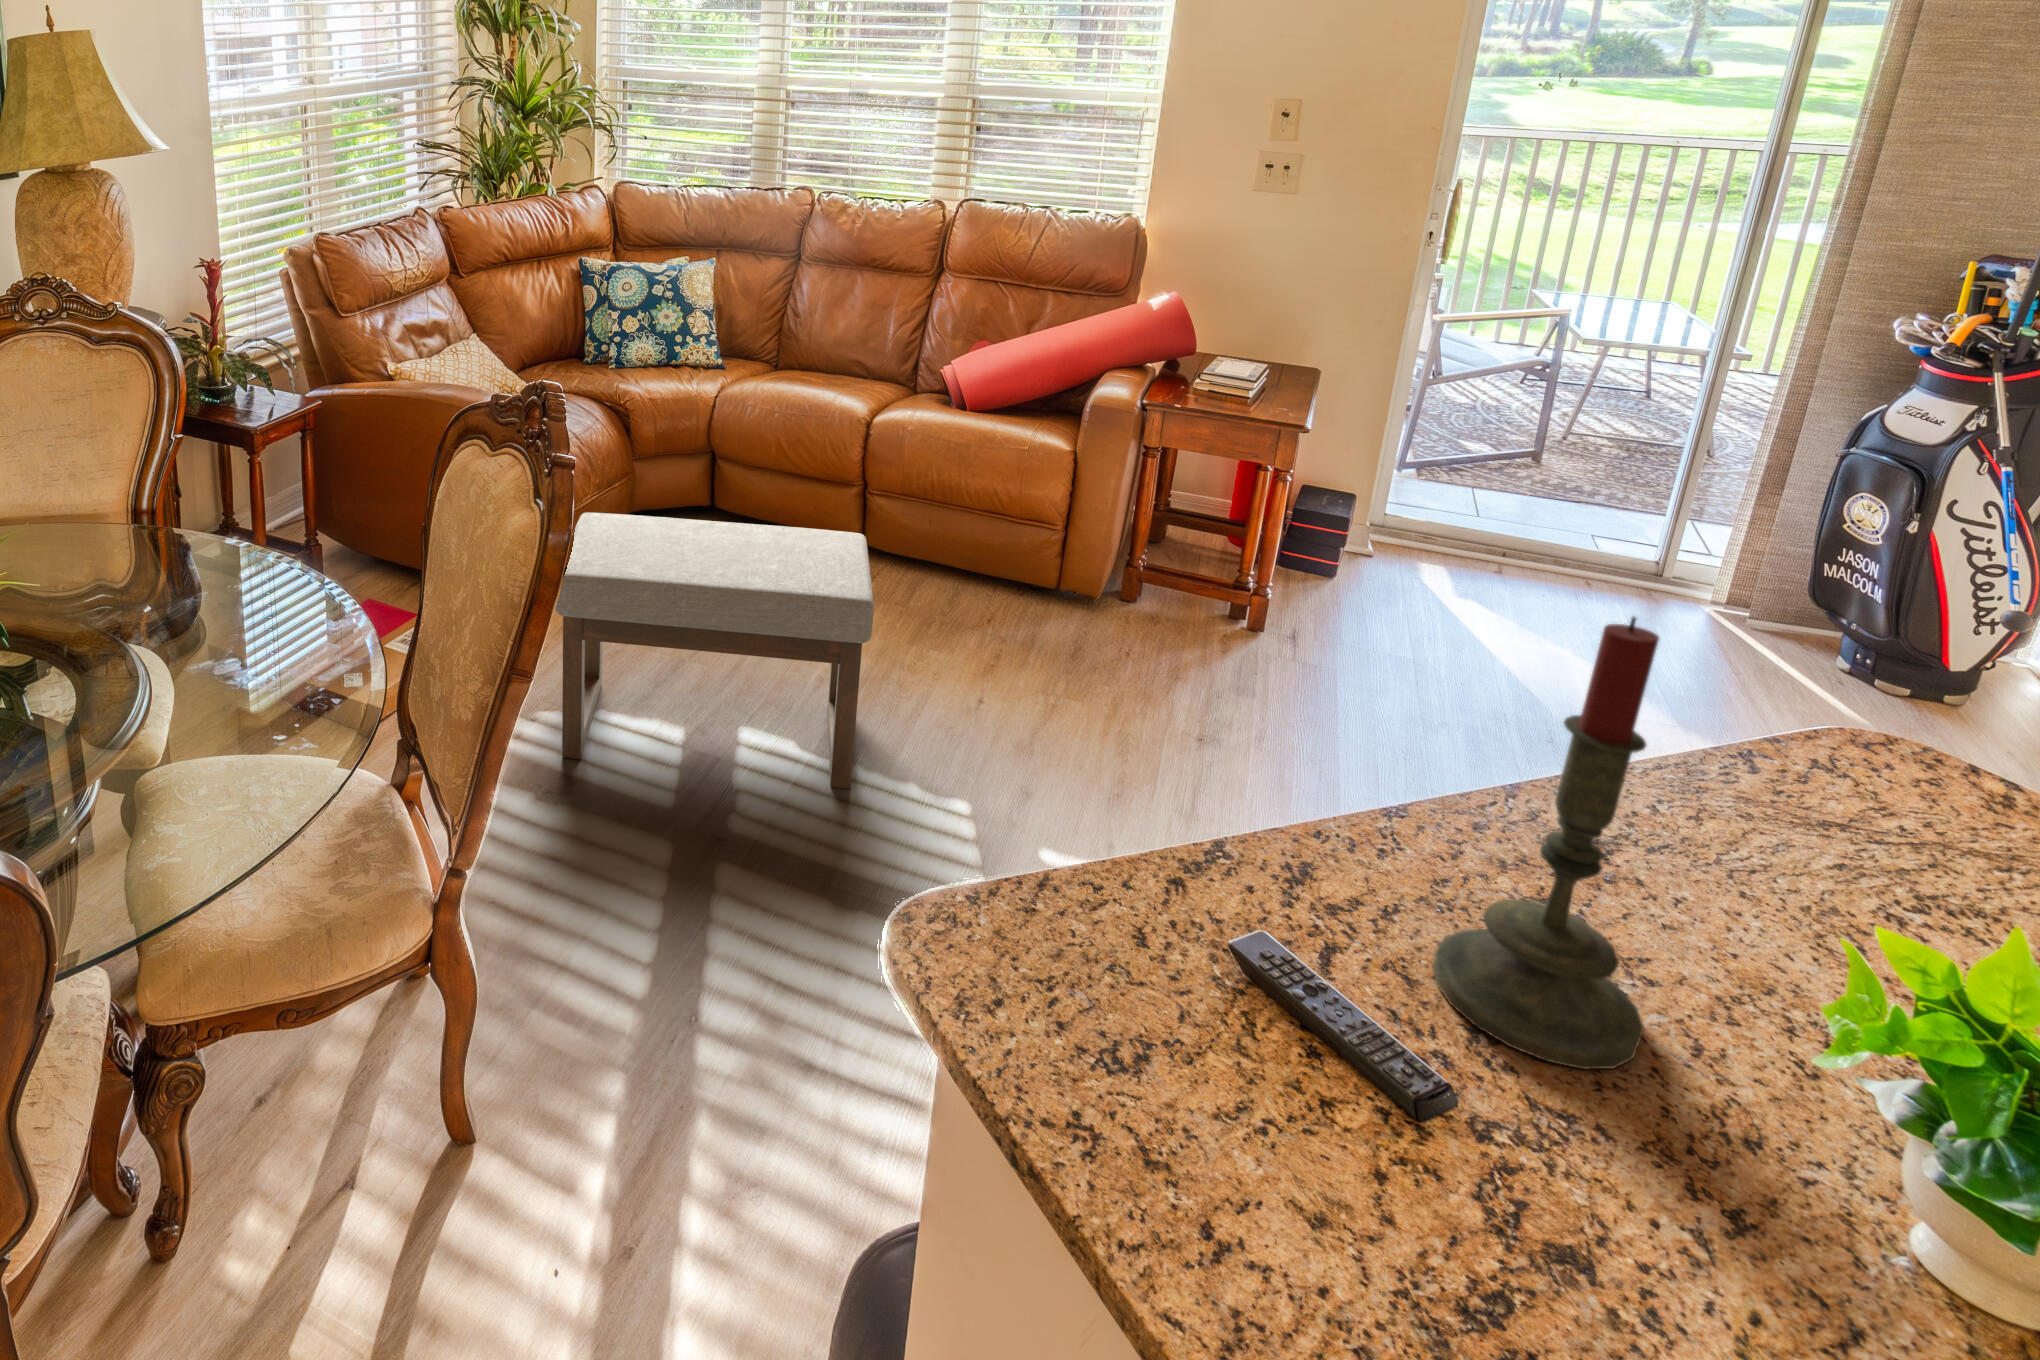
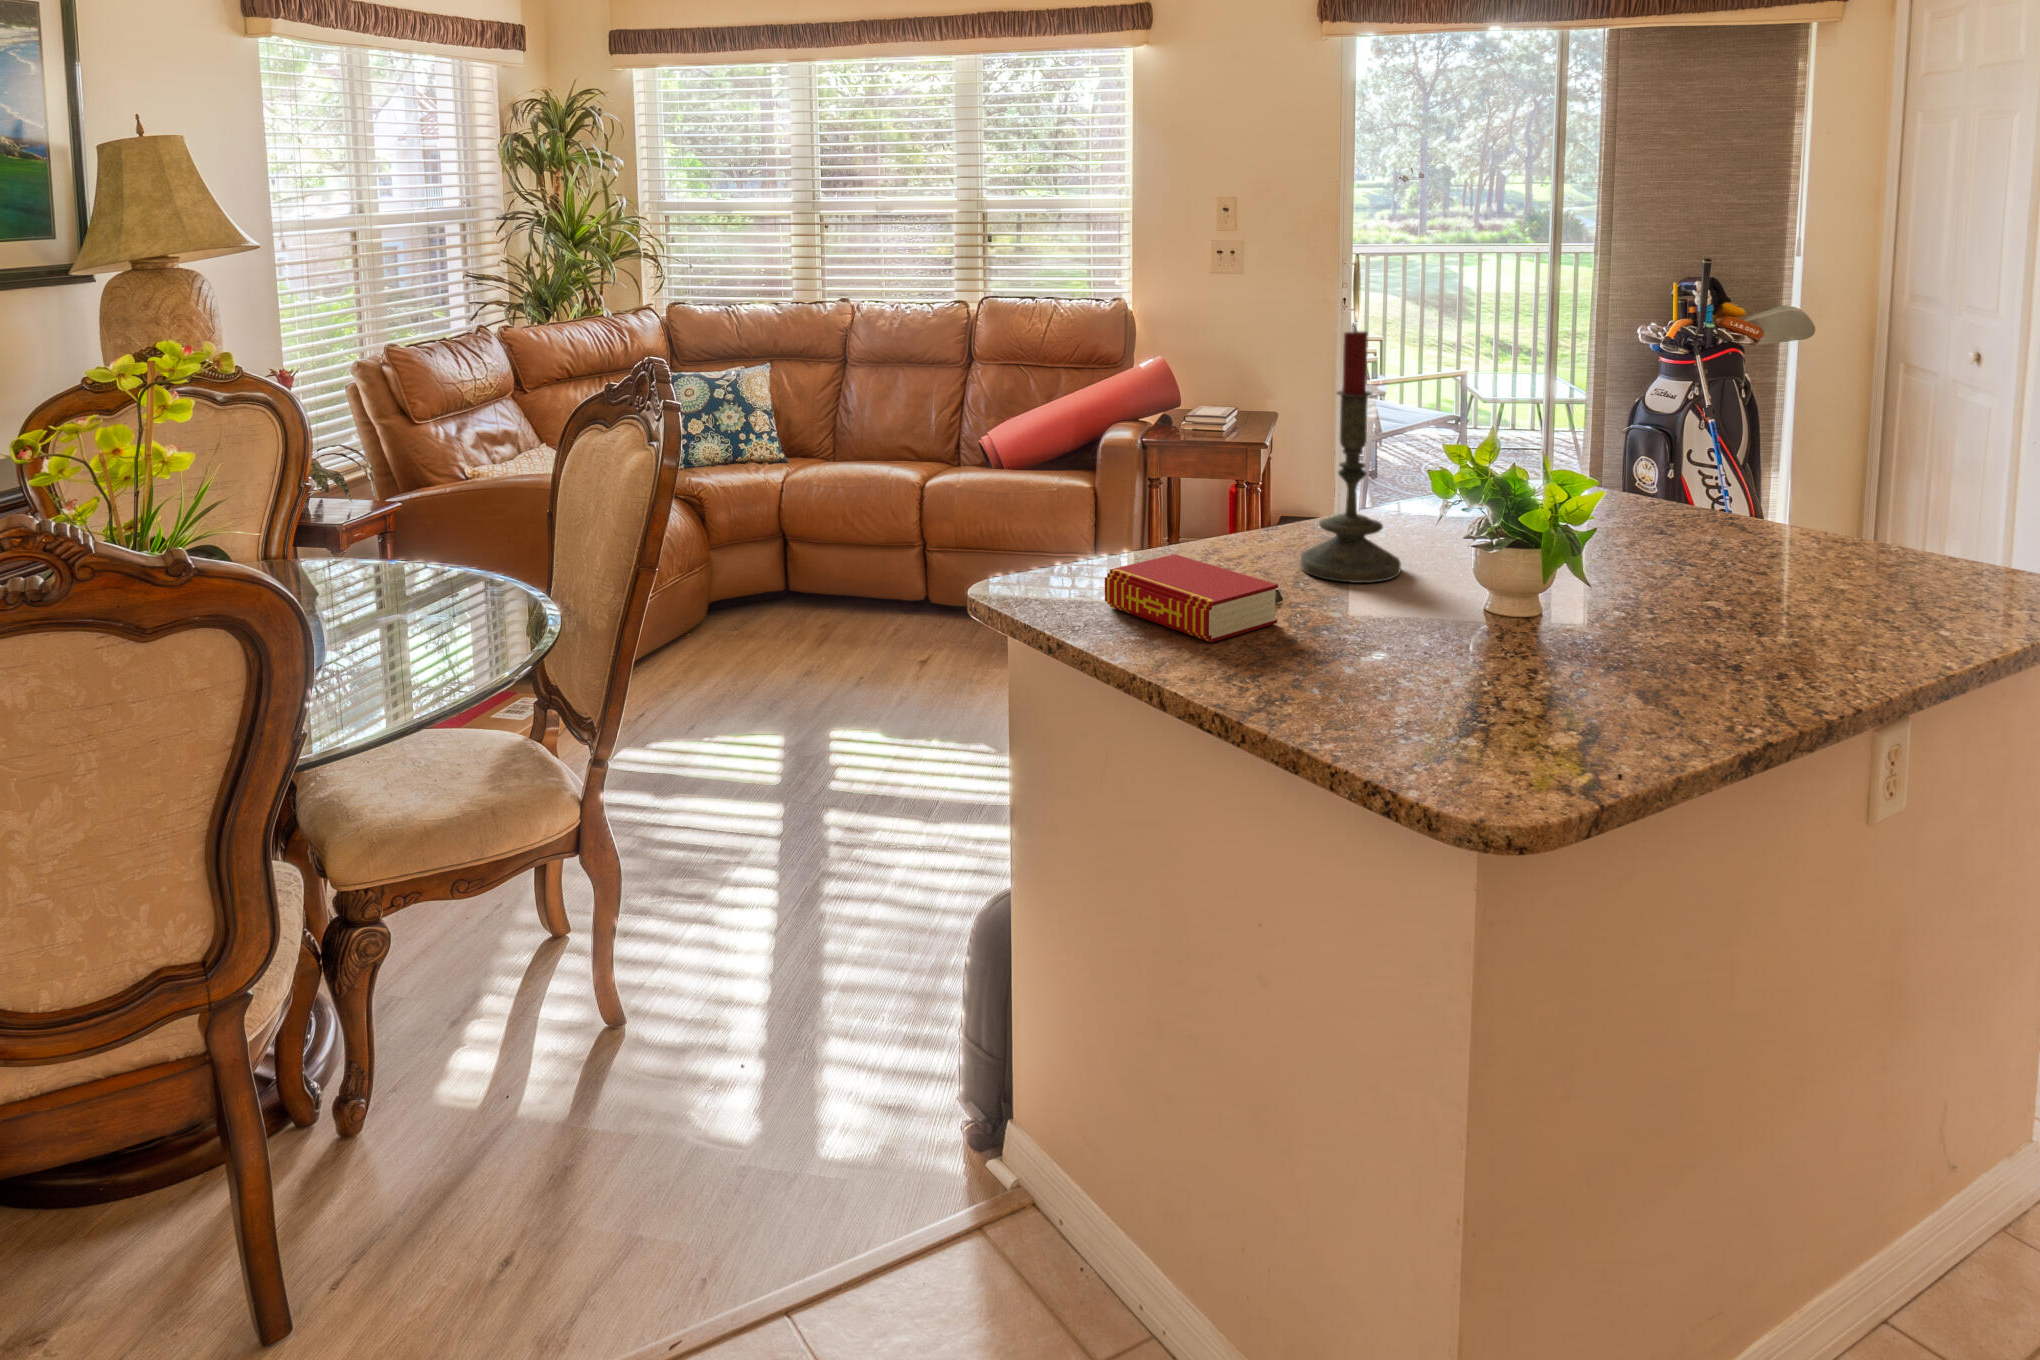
ottoman: present [555,513,874,789] -> none [673,547,949,774]
book: none [1073,957,1418,1249] -> present [1105,554,1278,642]

